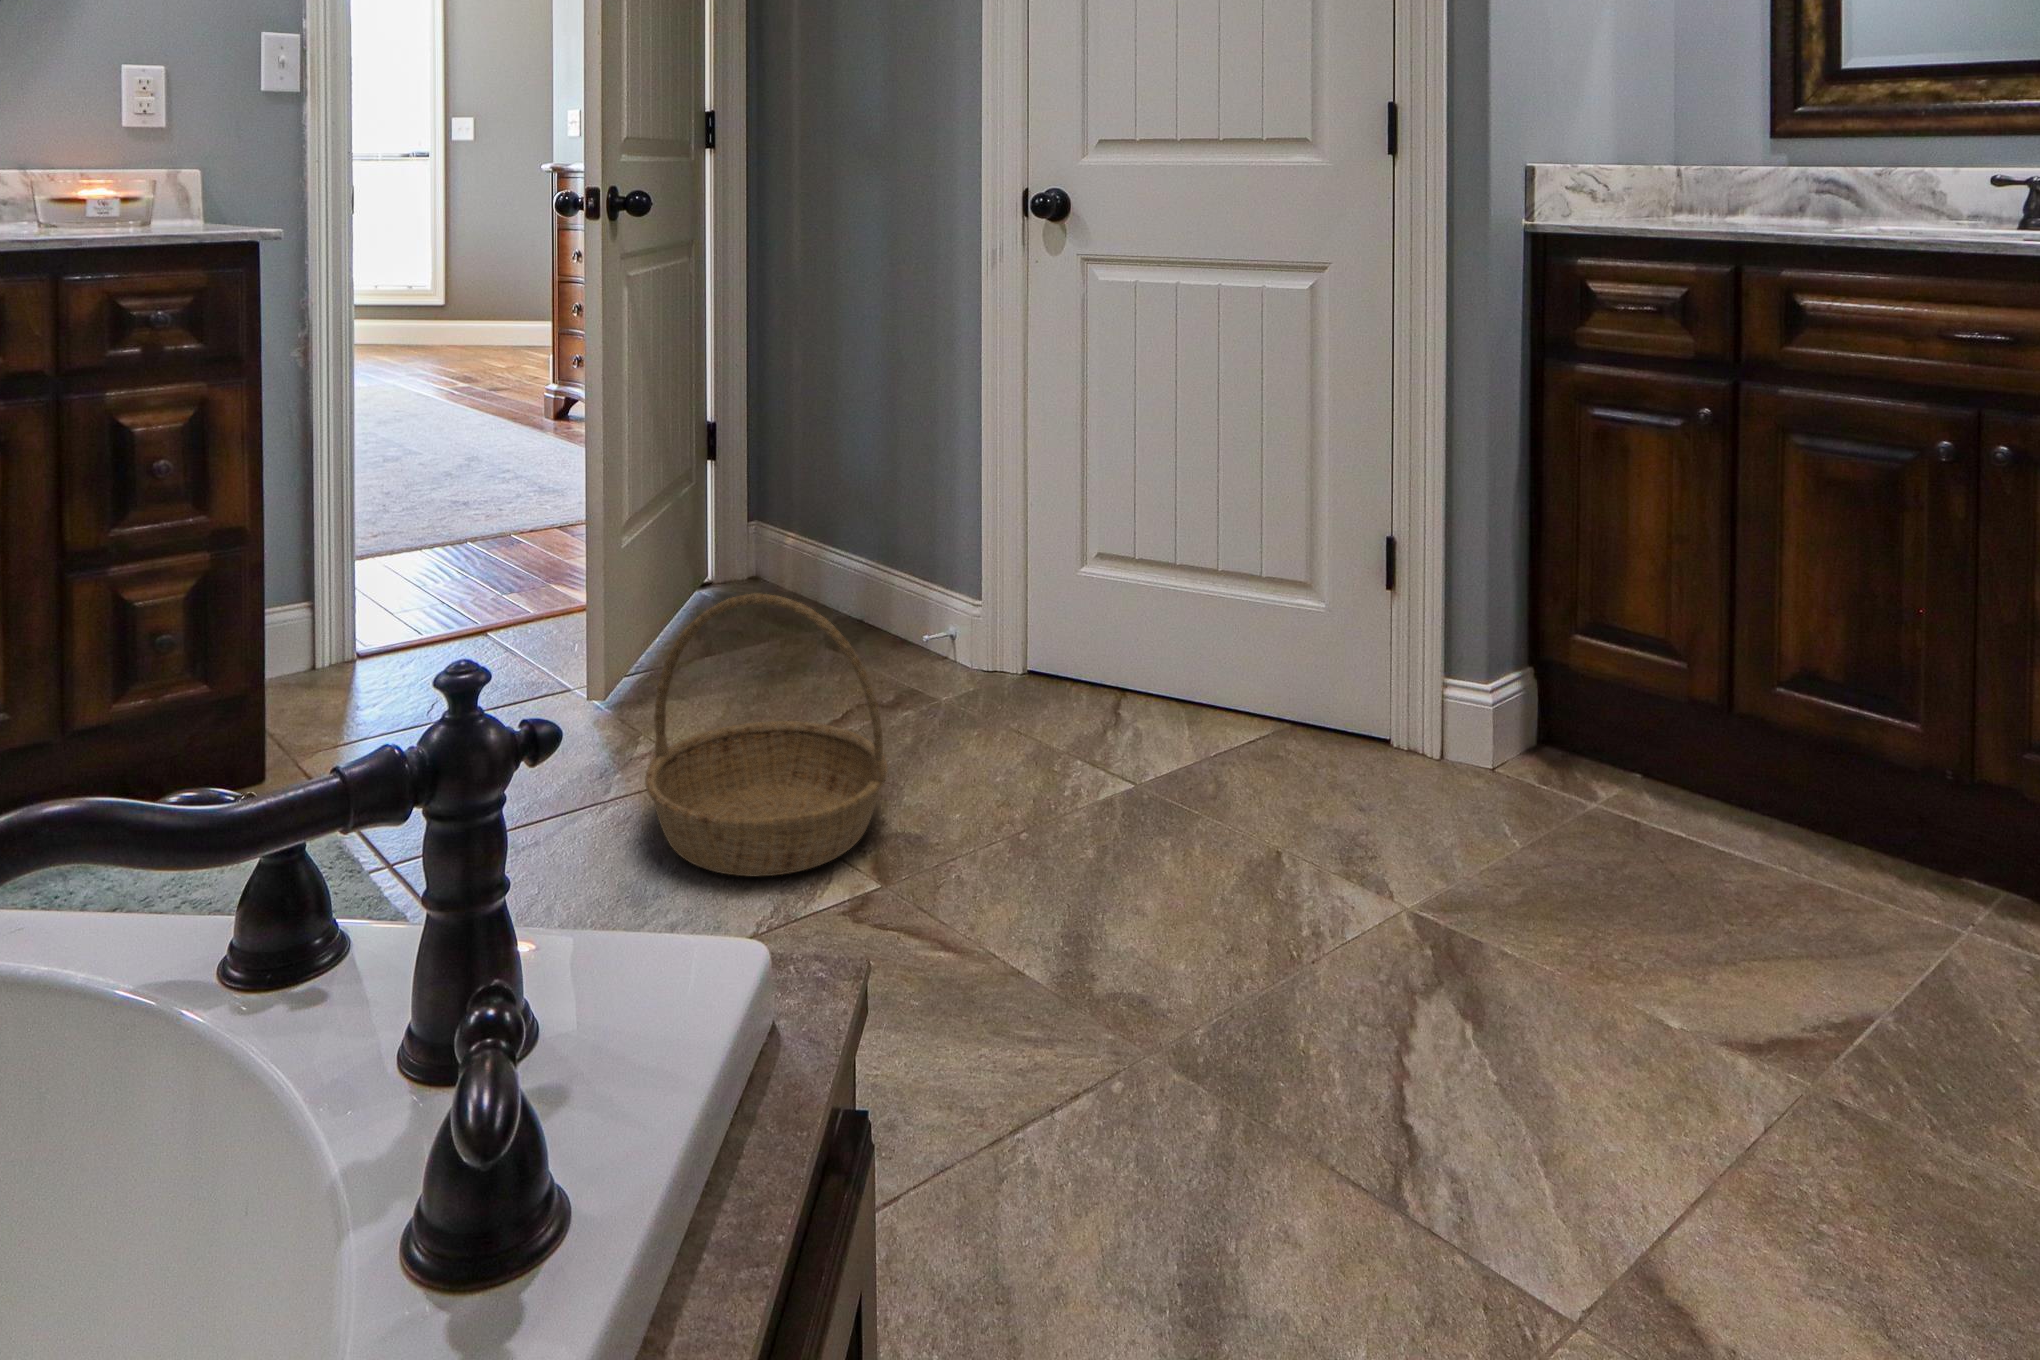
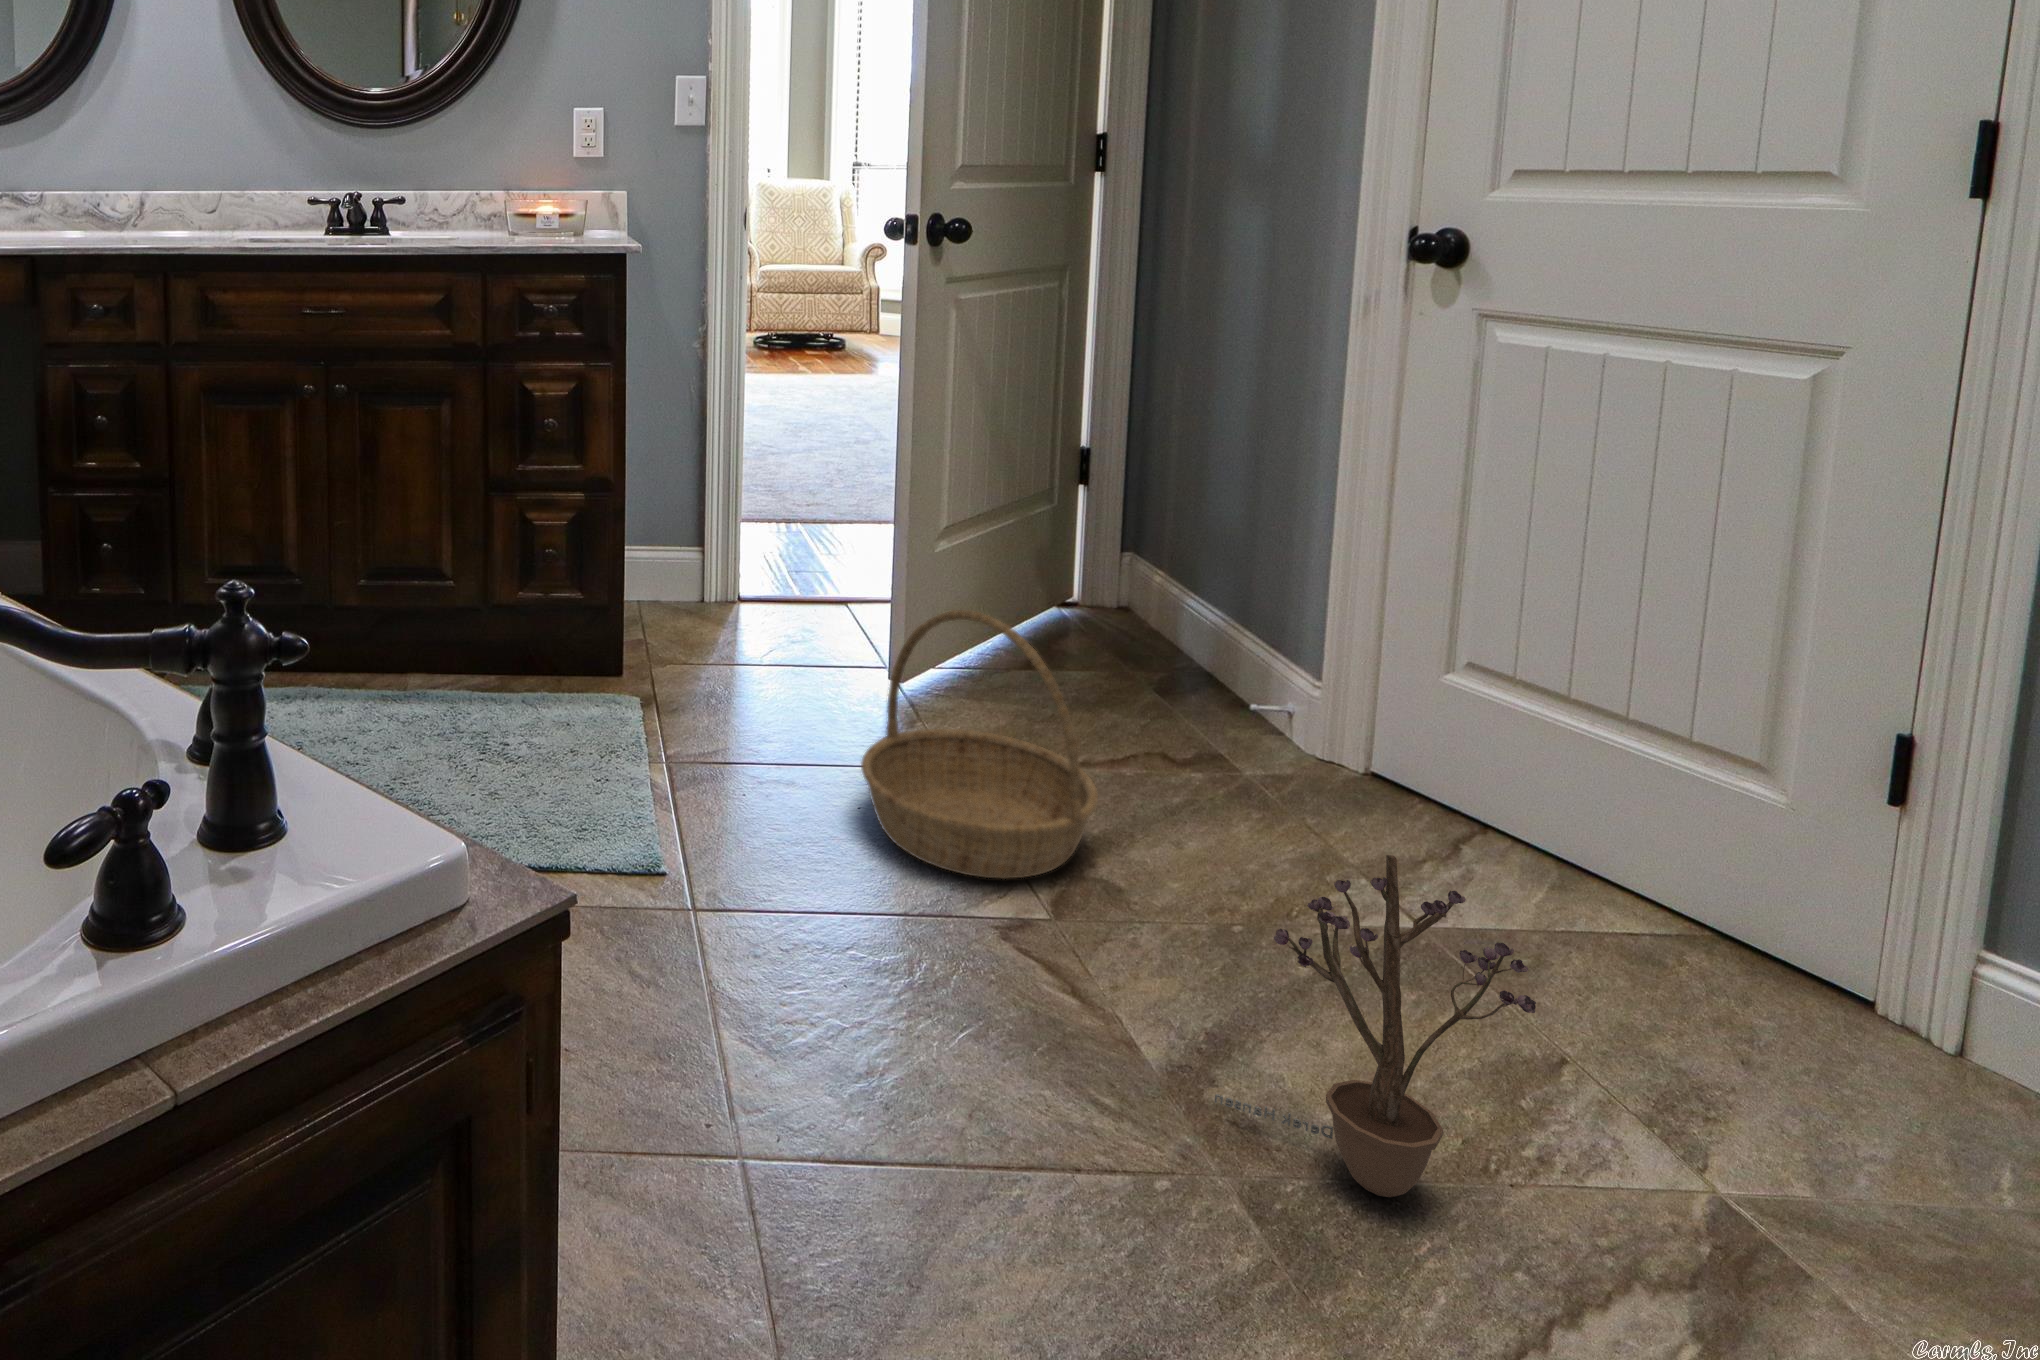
decorative plant: none [1114,711,1350,1012] -> present [1215,855,1536,1197]

